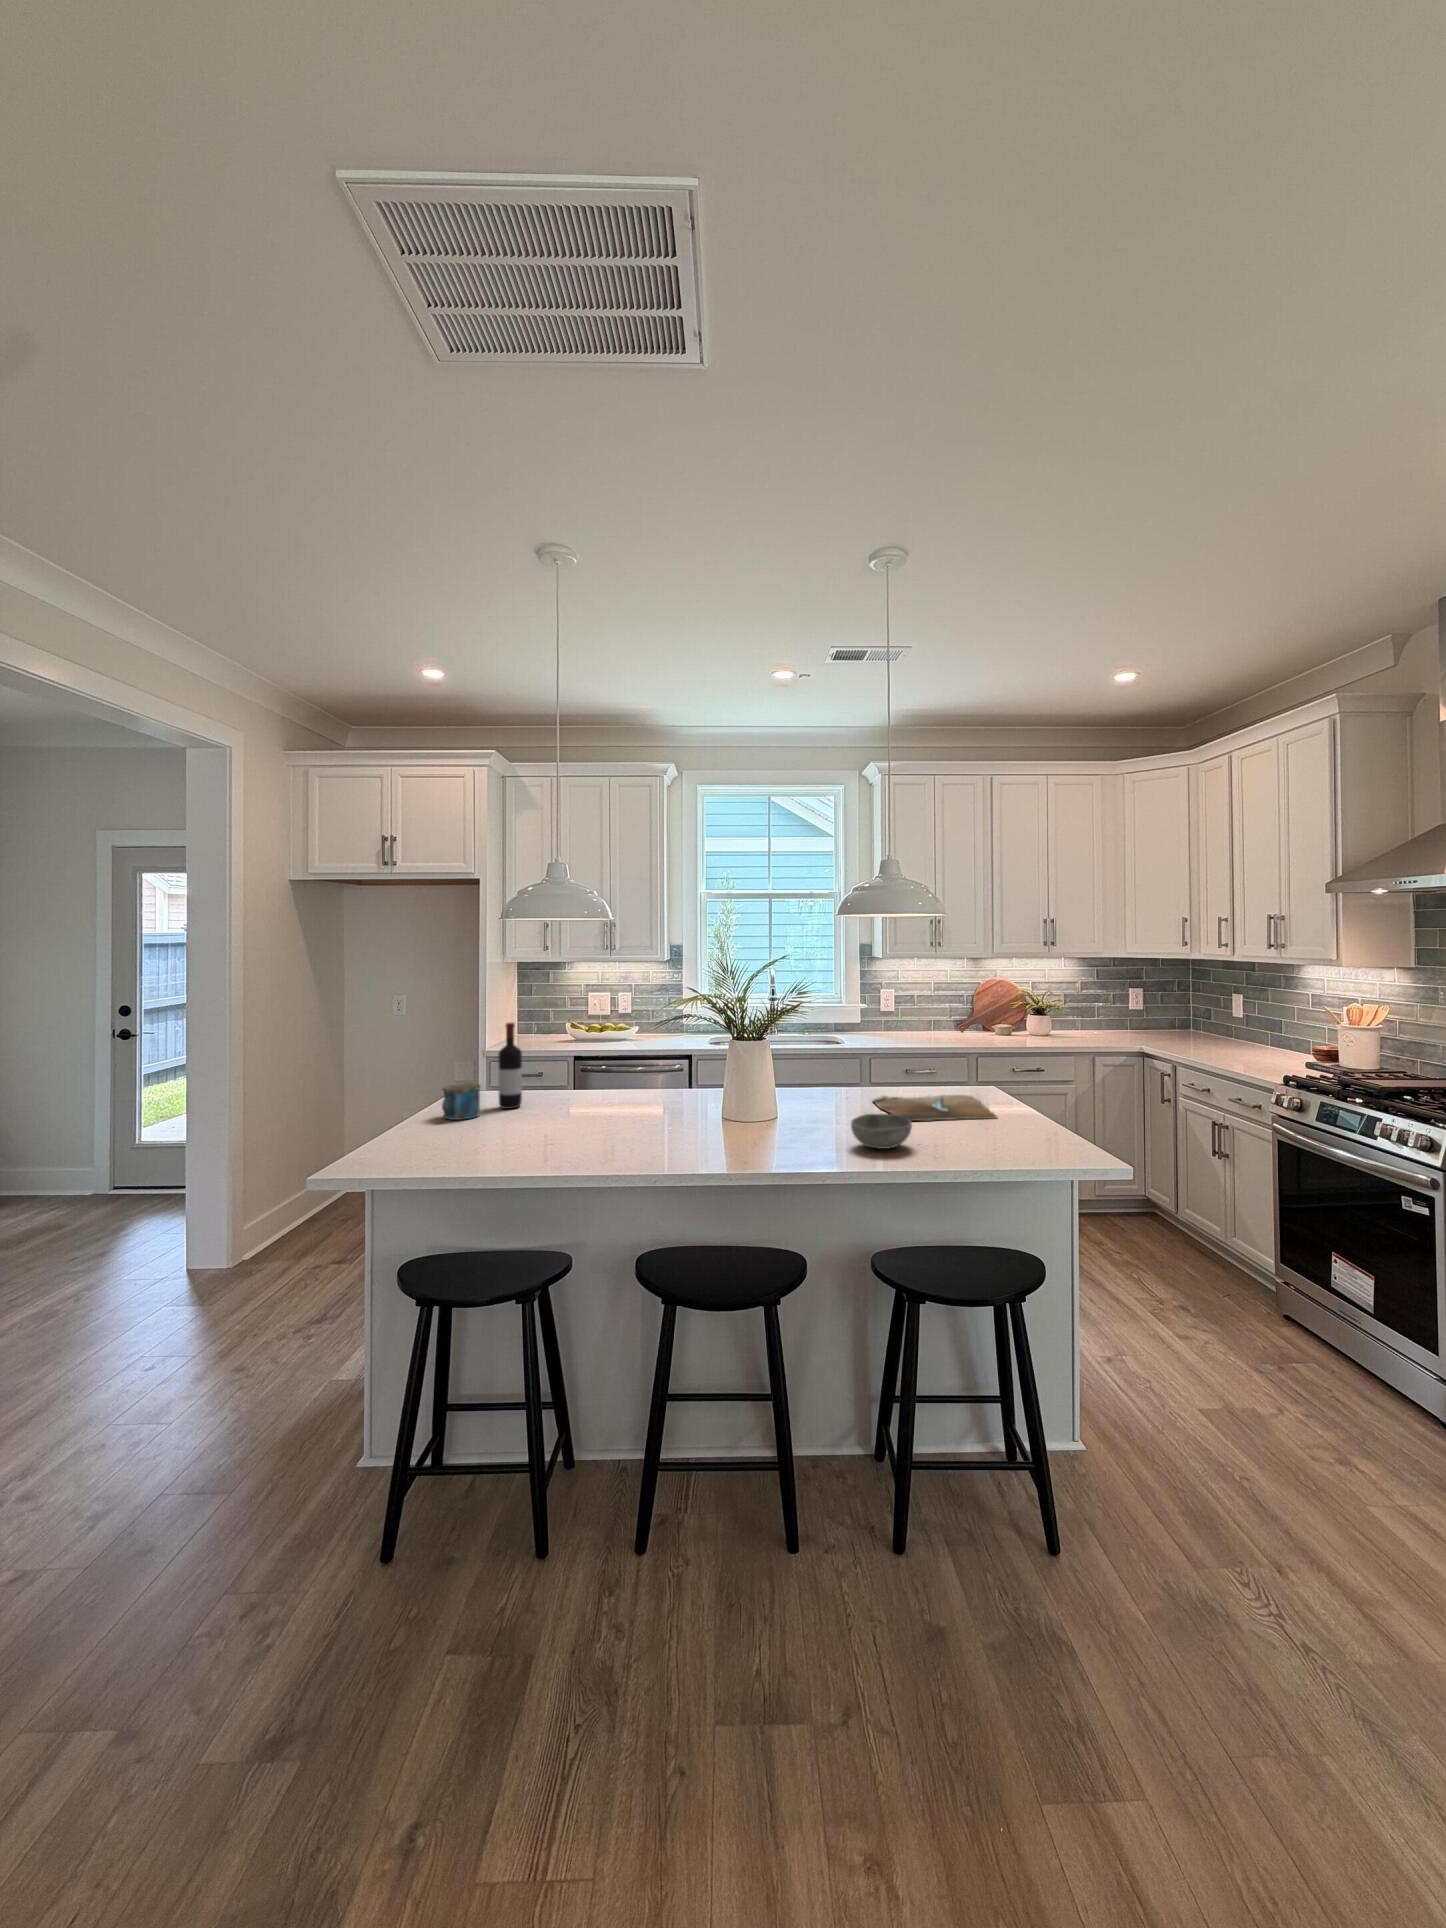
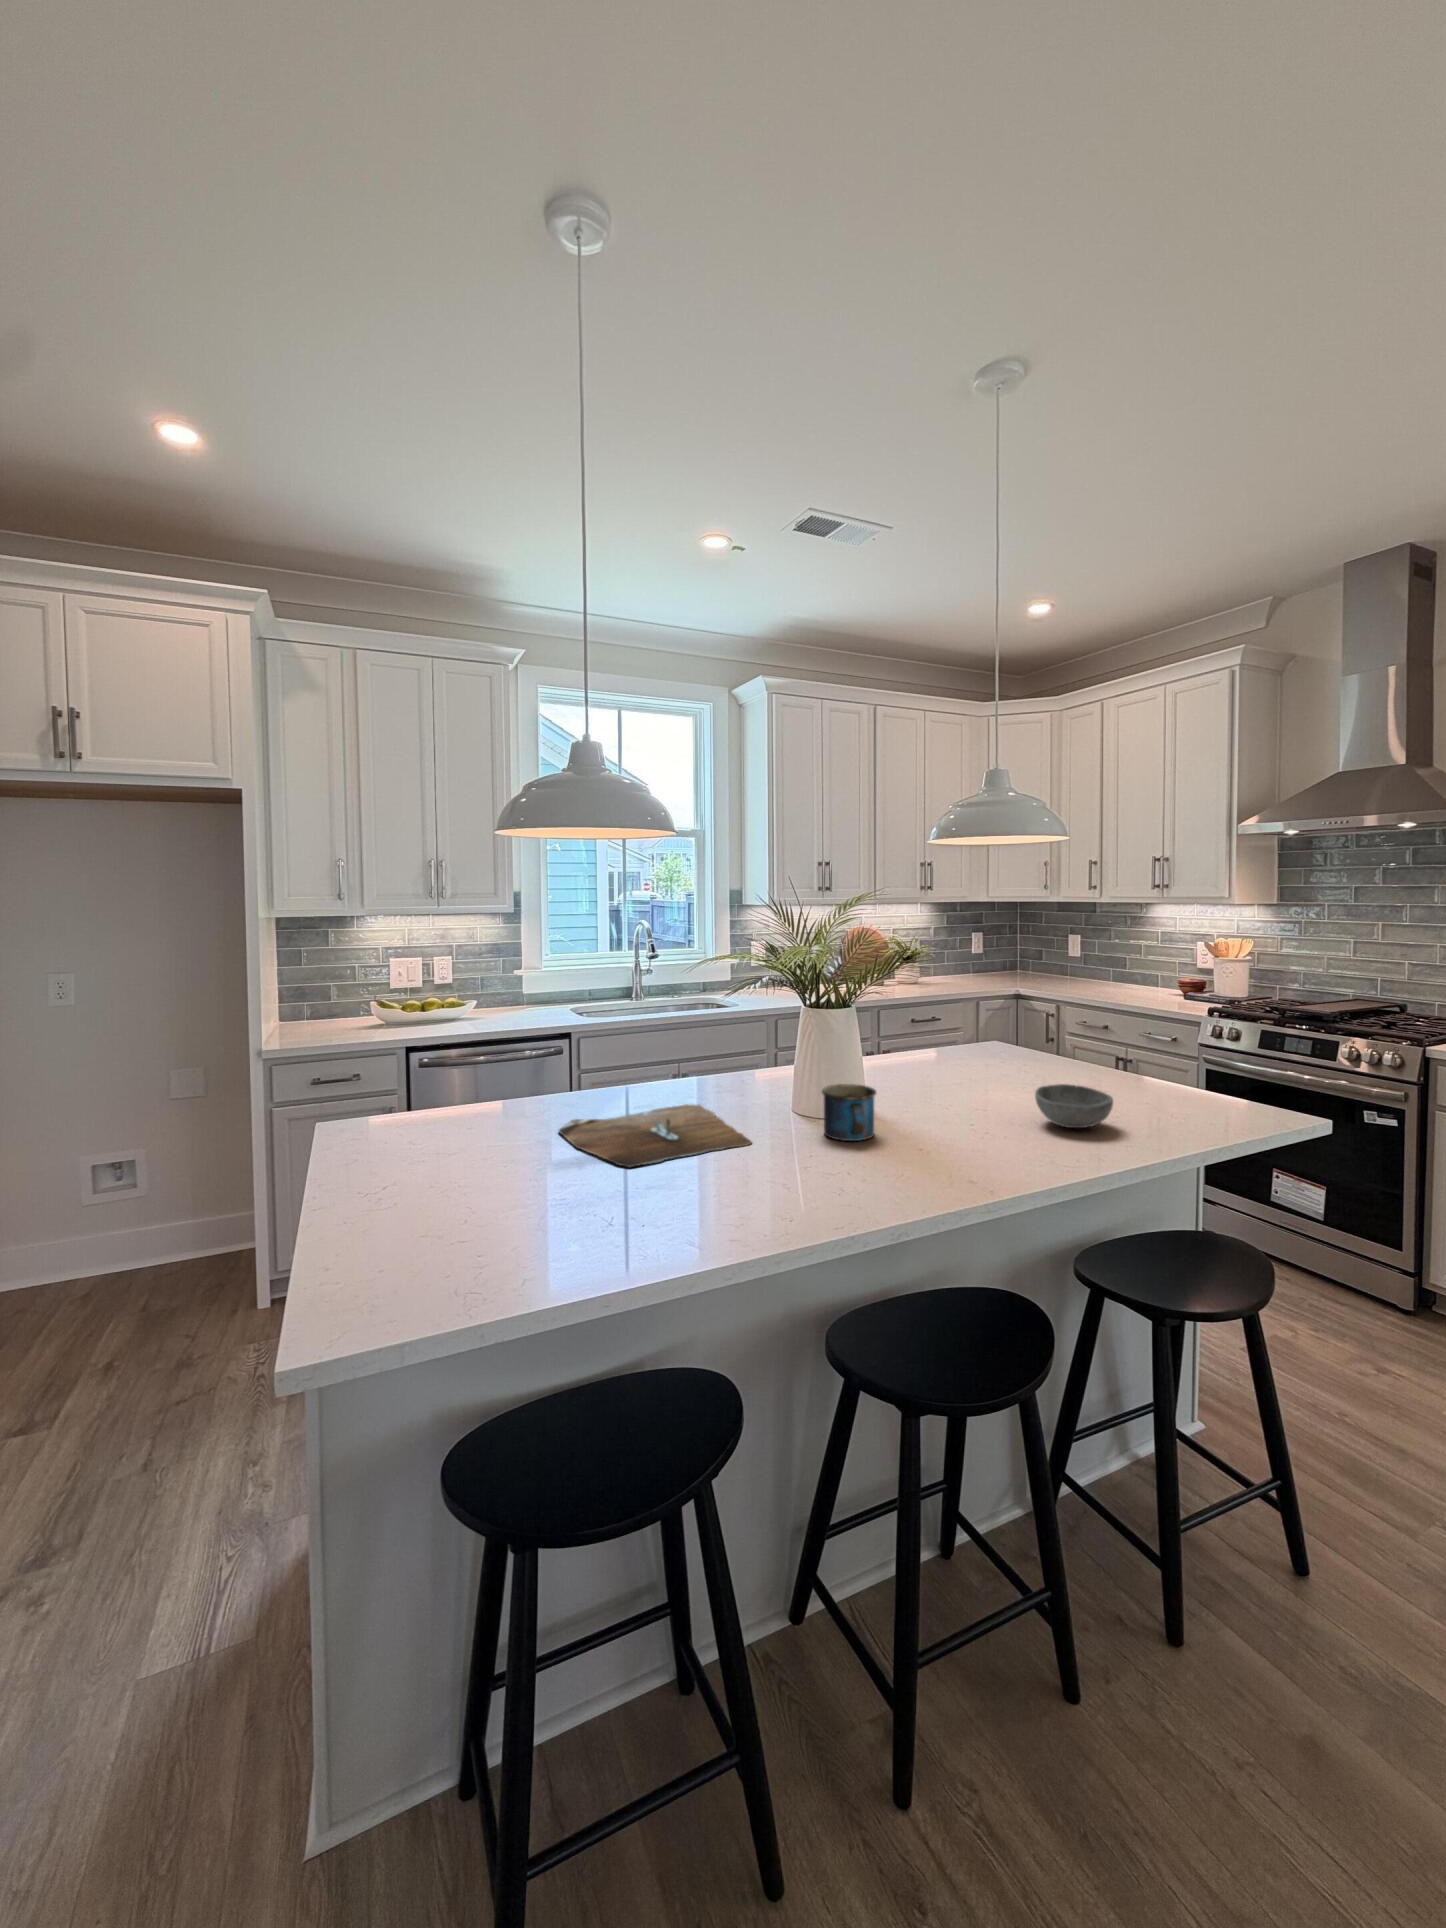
wine bottle: present [498,1023,522,1109] -> none [466,1002,502,1134]
mug: present [442,1084,480,1120] -> present [821,1084,876,1141]
cutting board: present [873,1095,997,1121] -> present [559,1104,752,1168]

